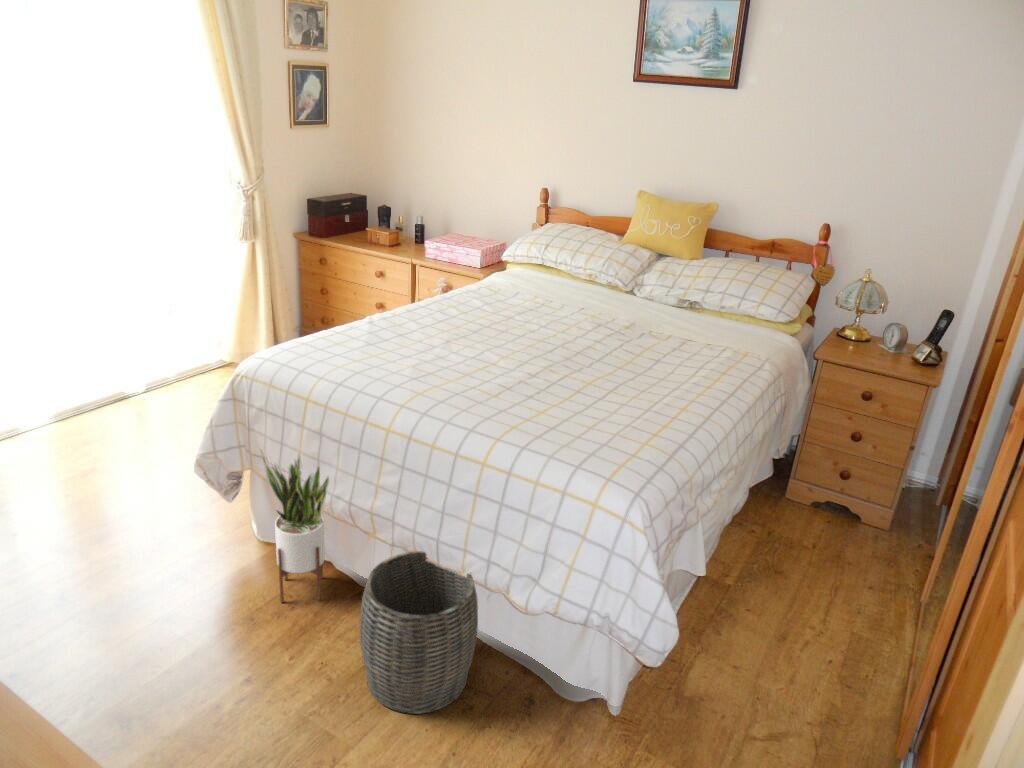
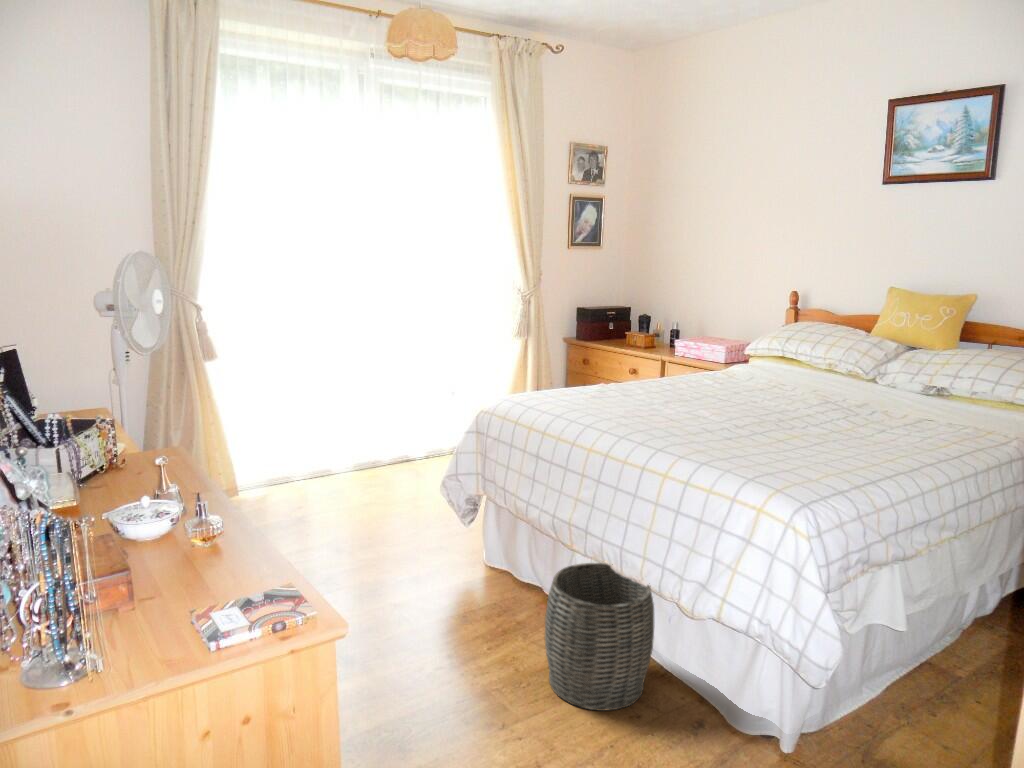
potted plant: present [259,448,329,602] -> none [488,466,541,614]

